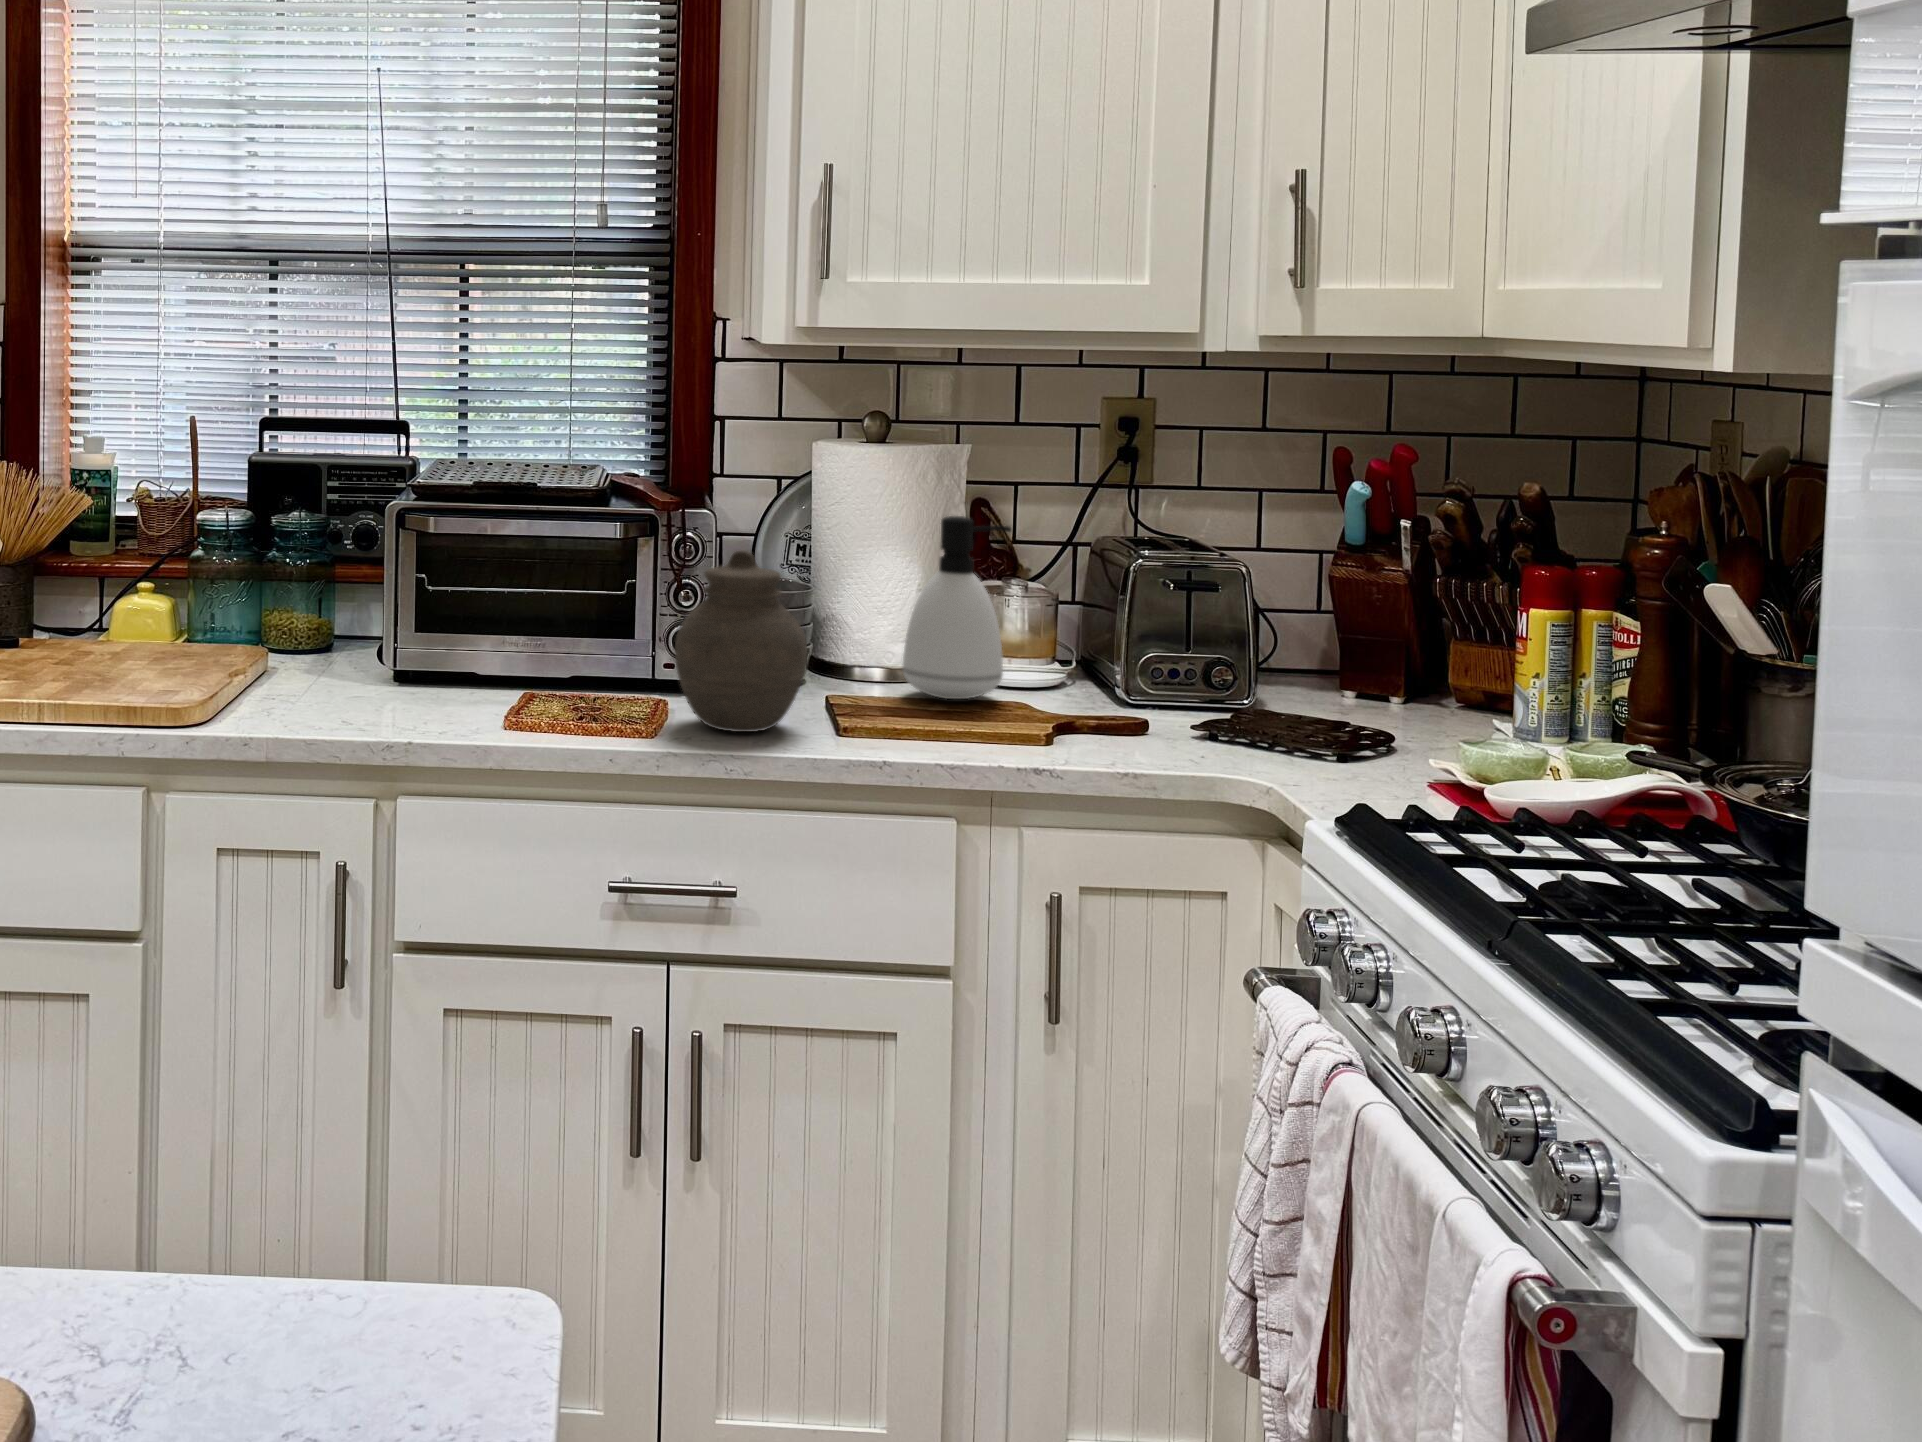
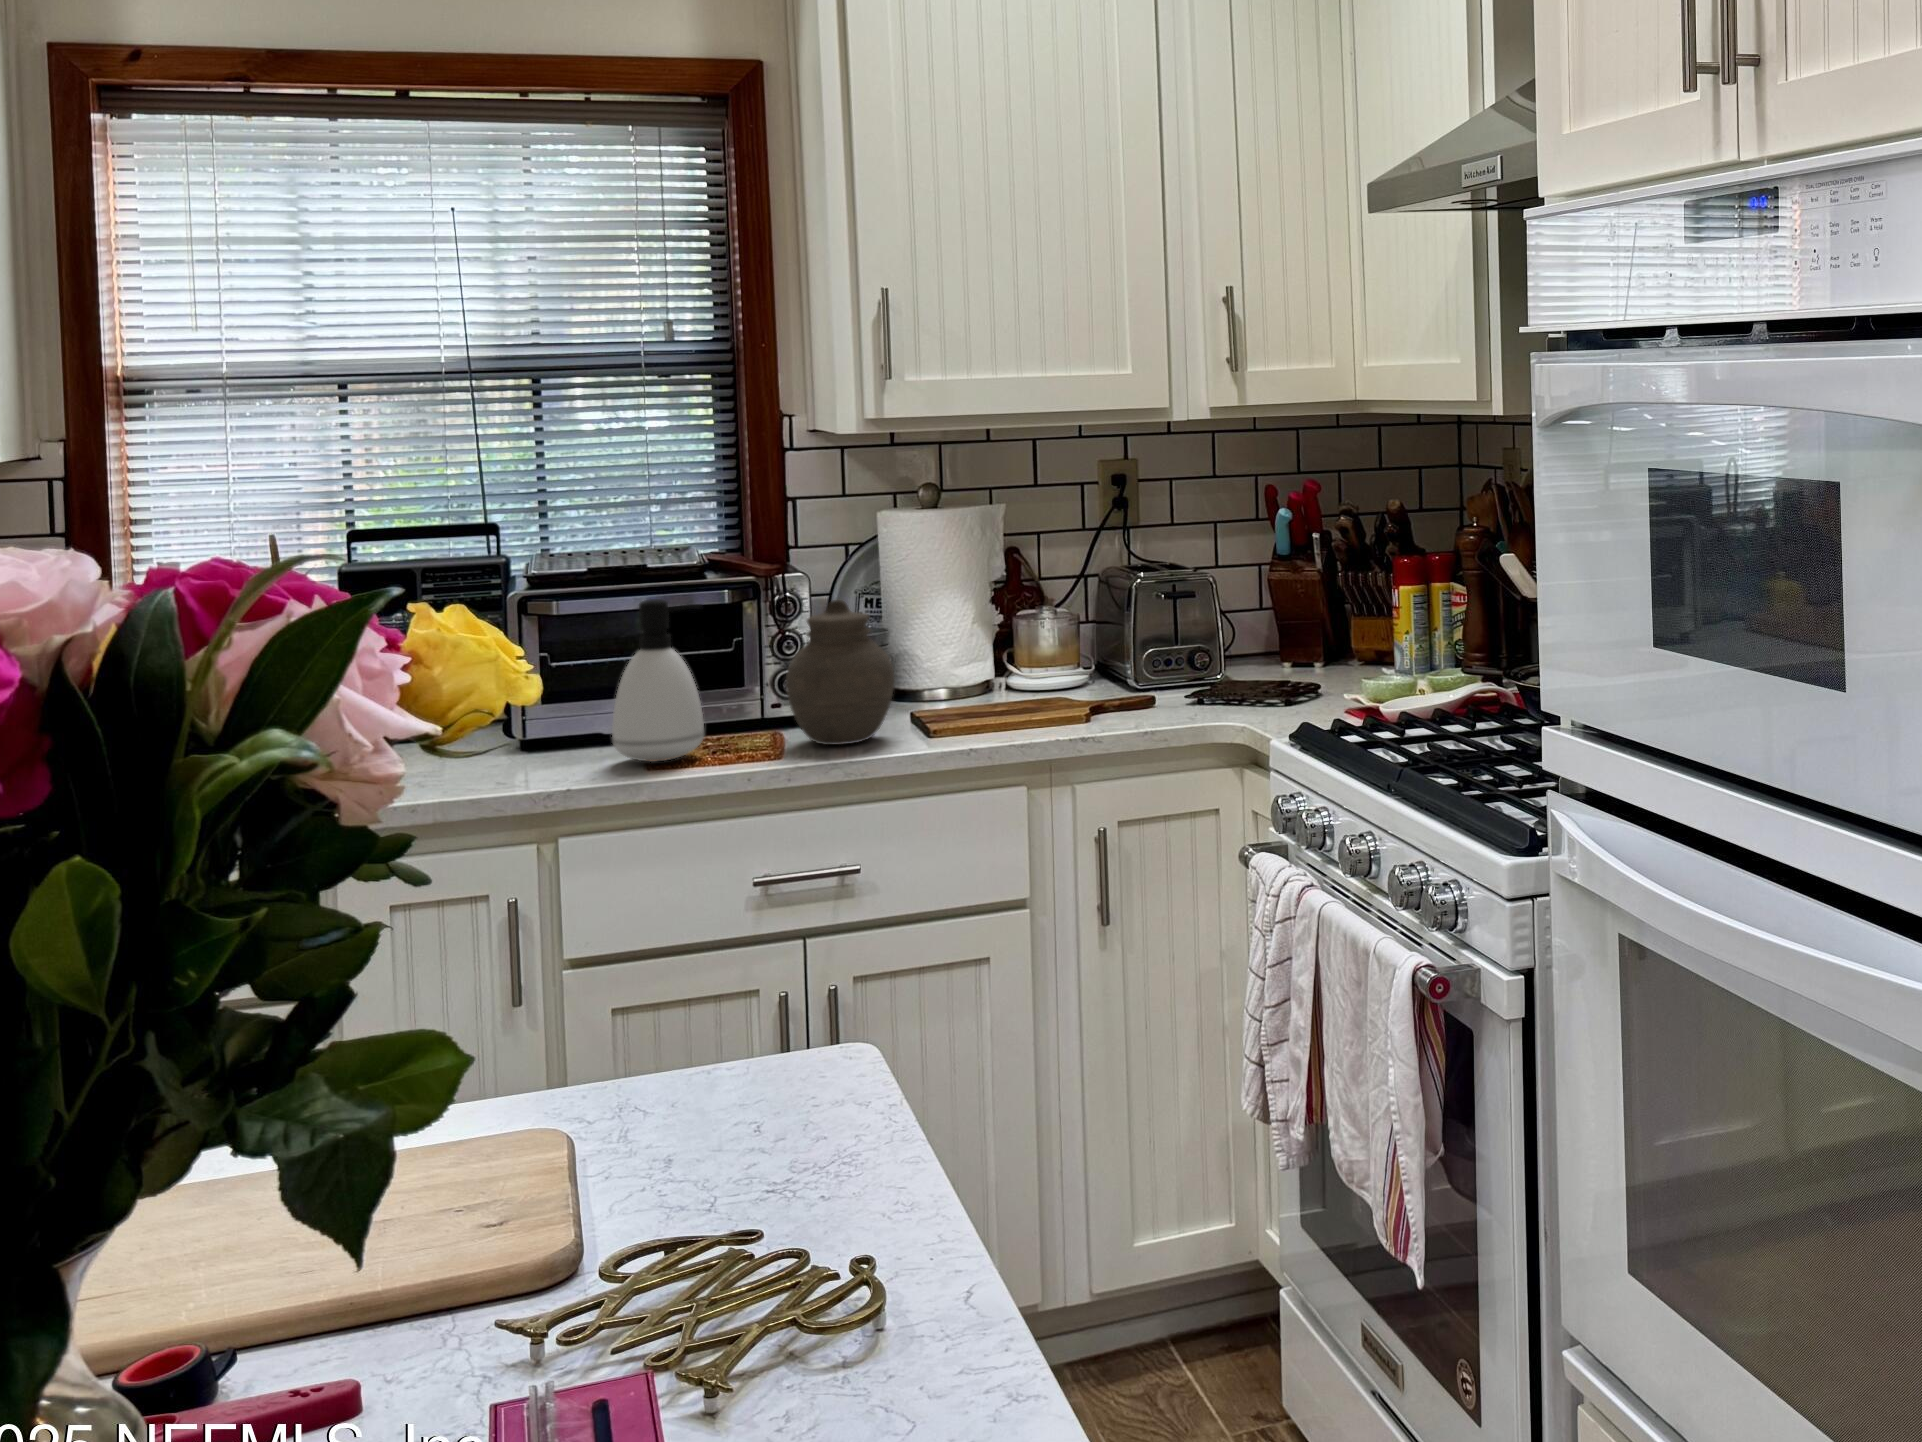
soap dispenser: present [903,516,1011,699] -> present [612,599,704,762]

